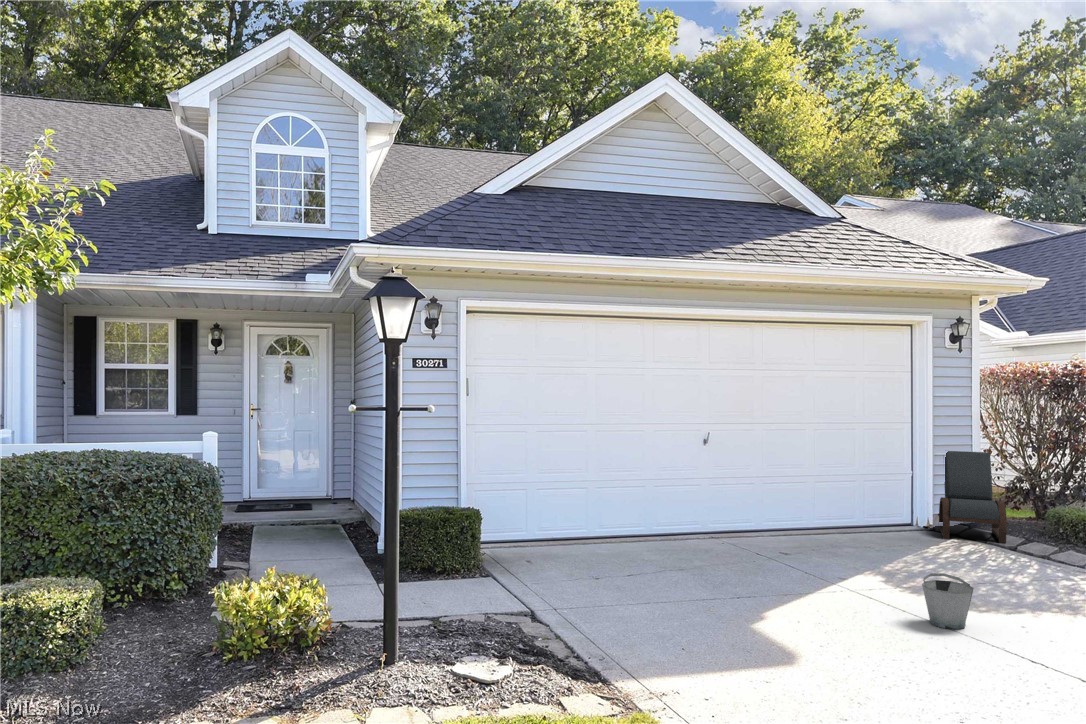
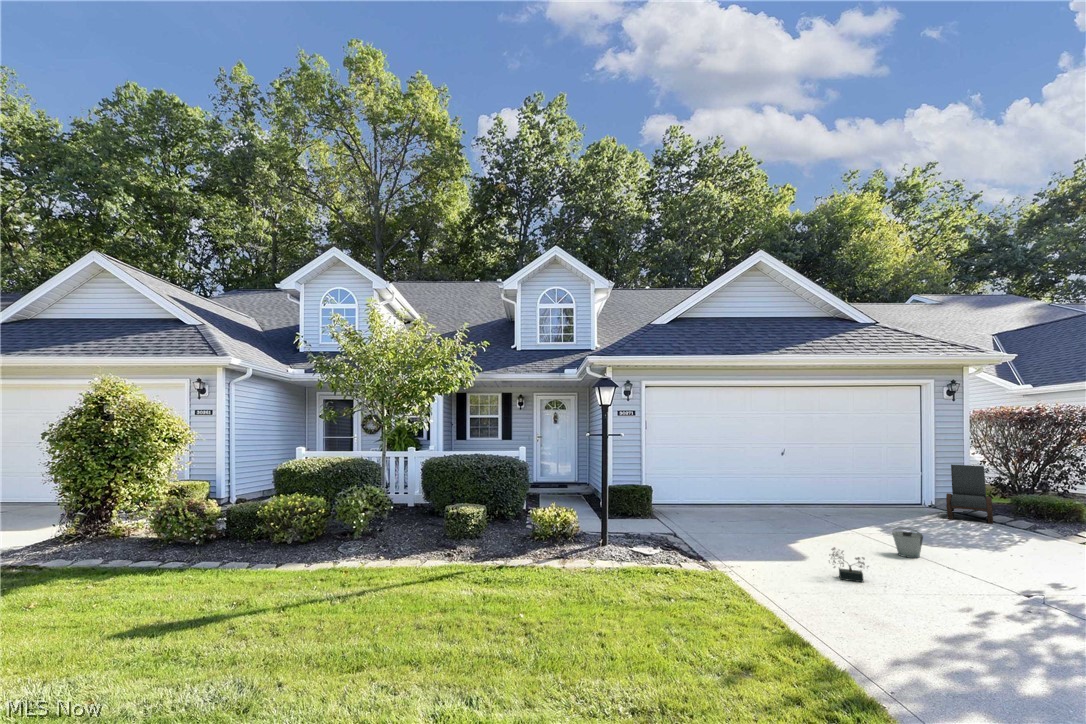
decorative plant: none [858,636,935,705] -> present [832,547,869,582]

